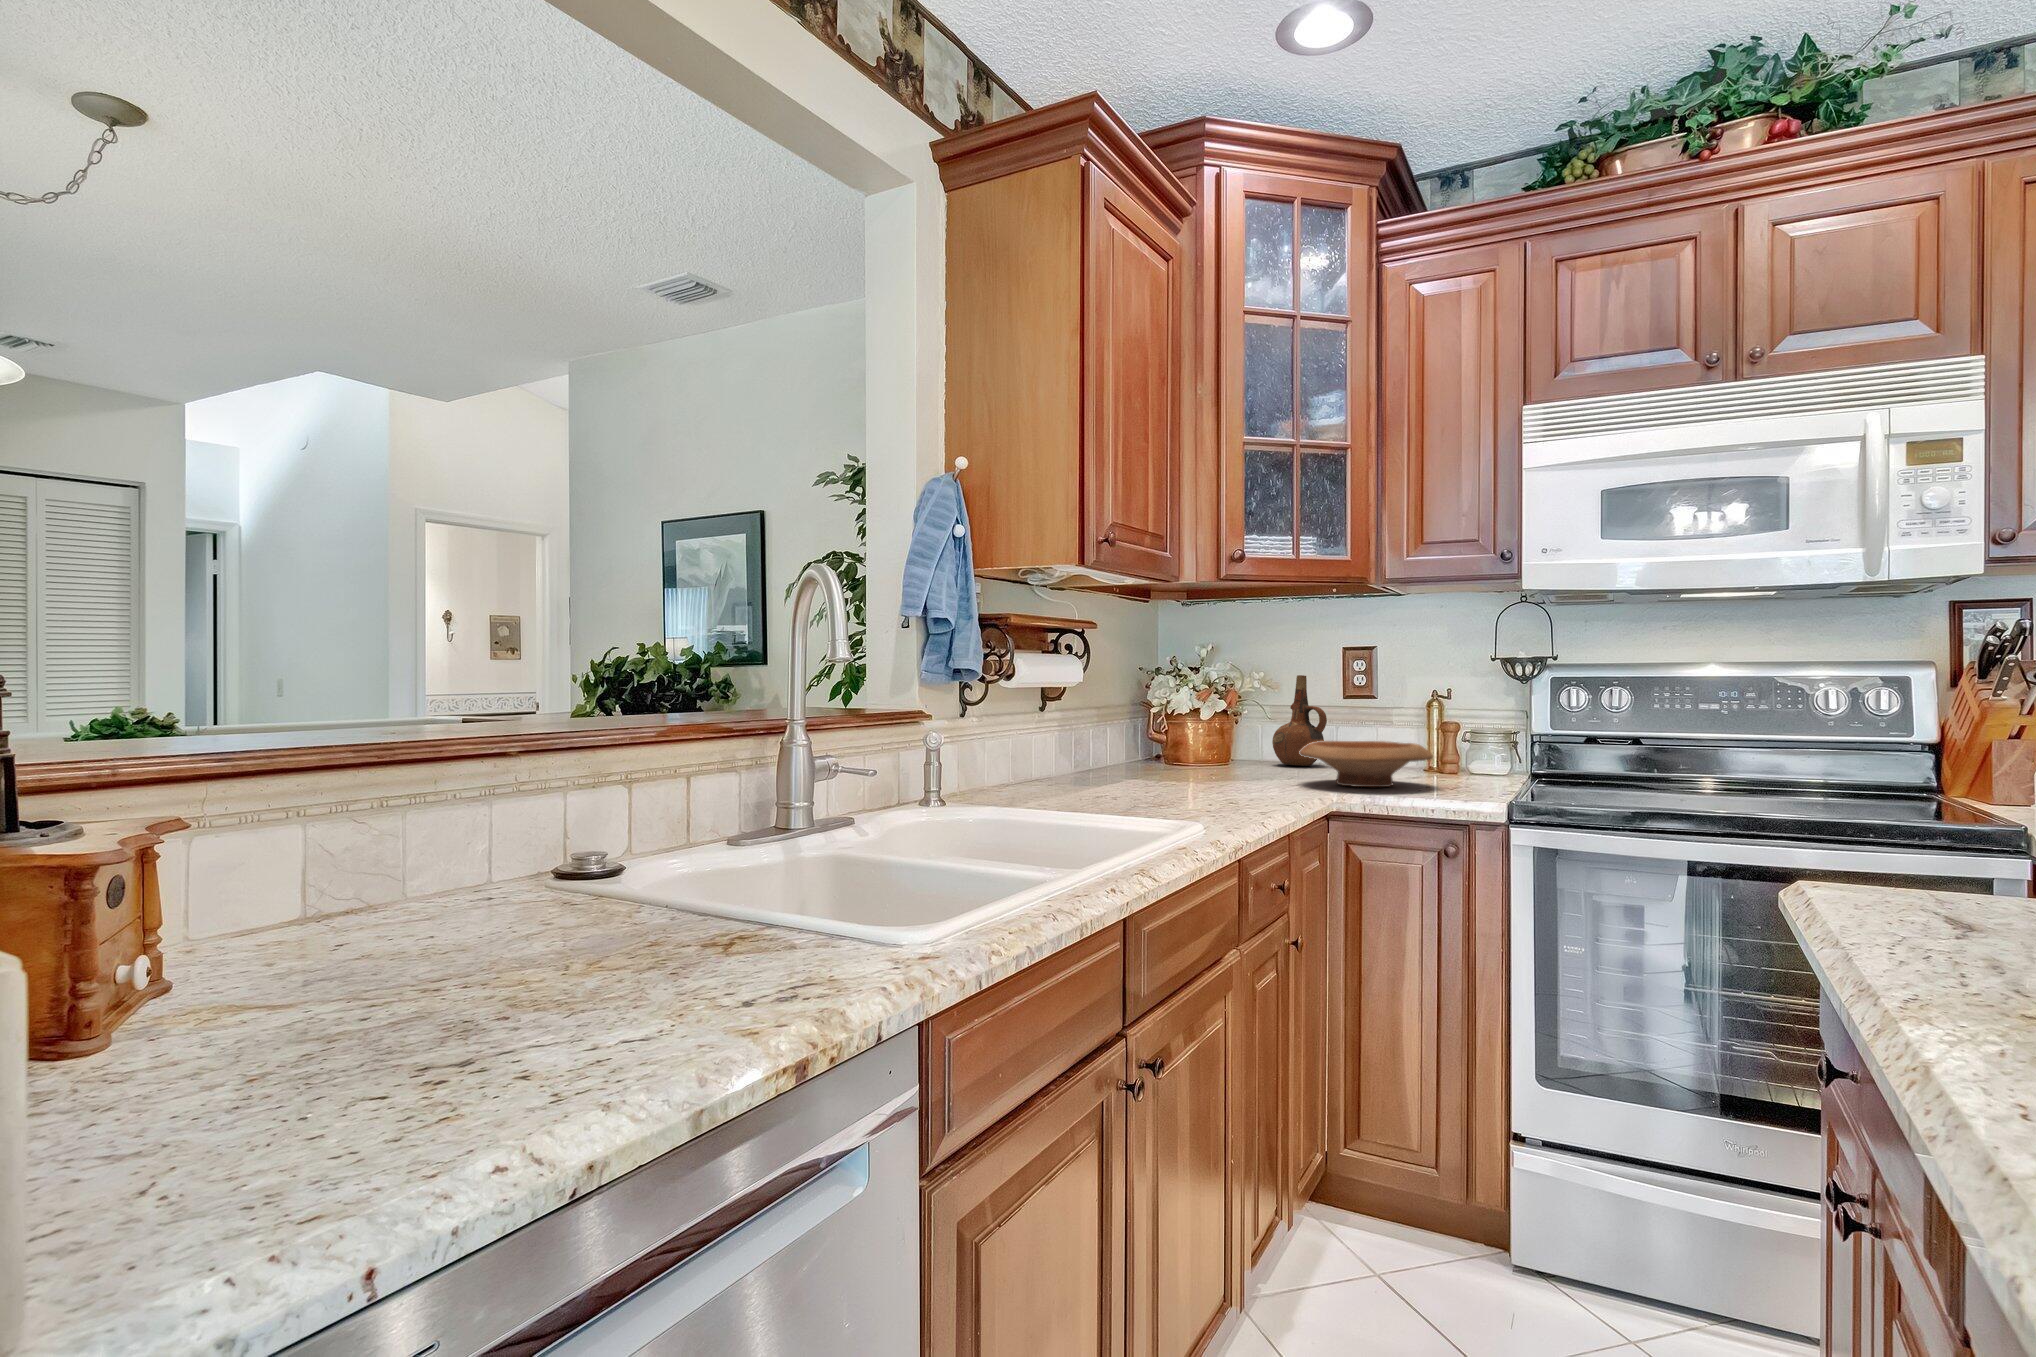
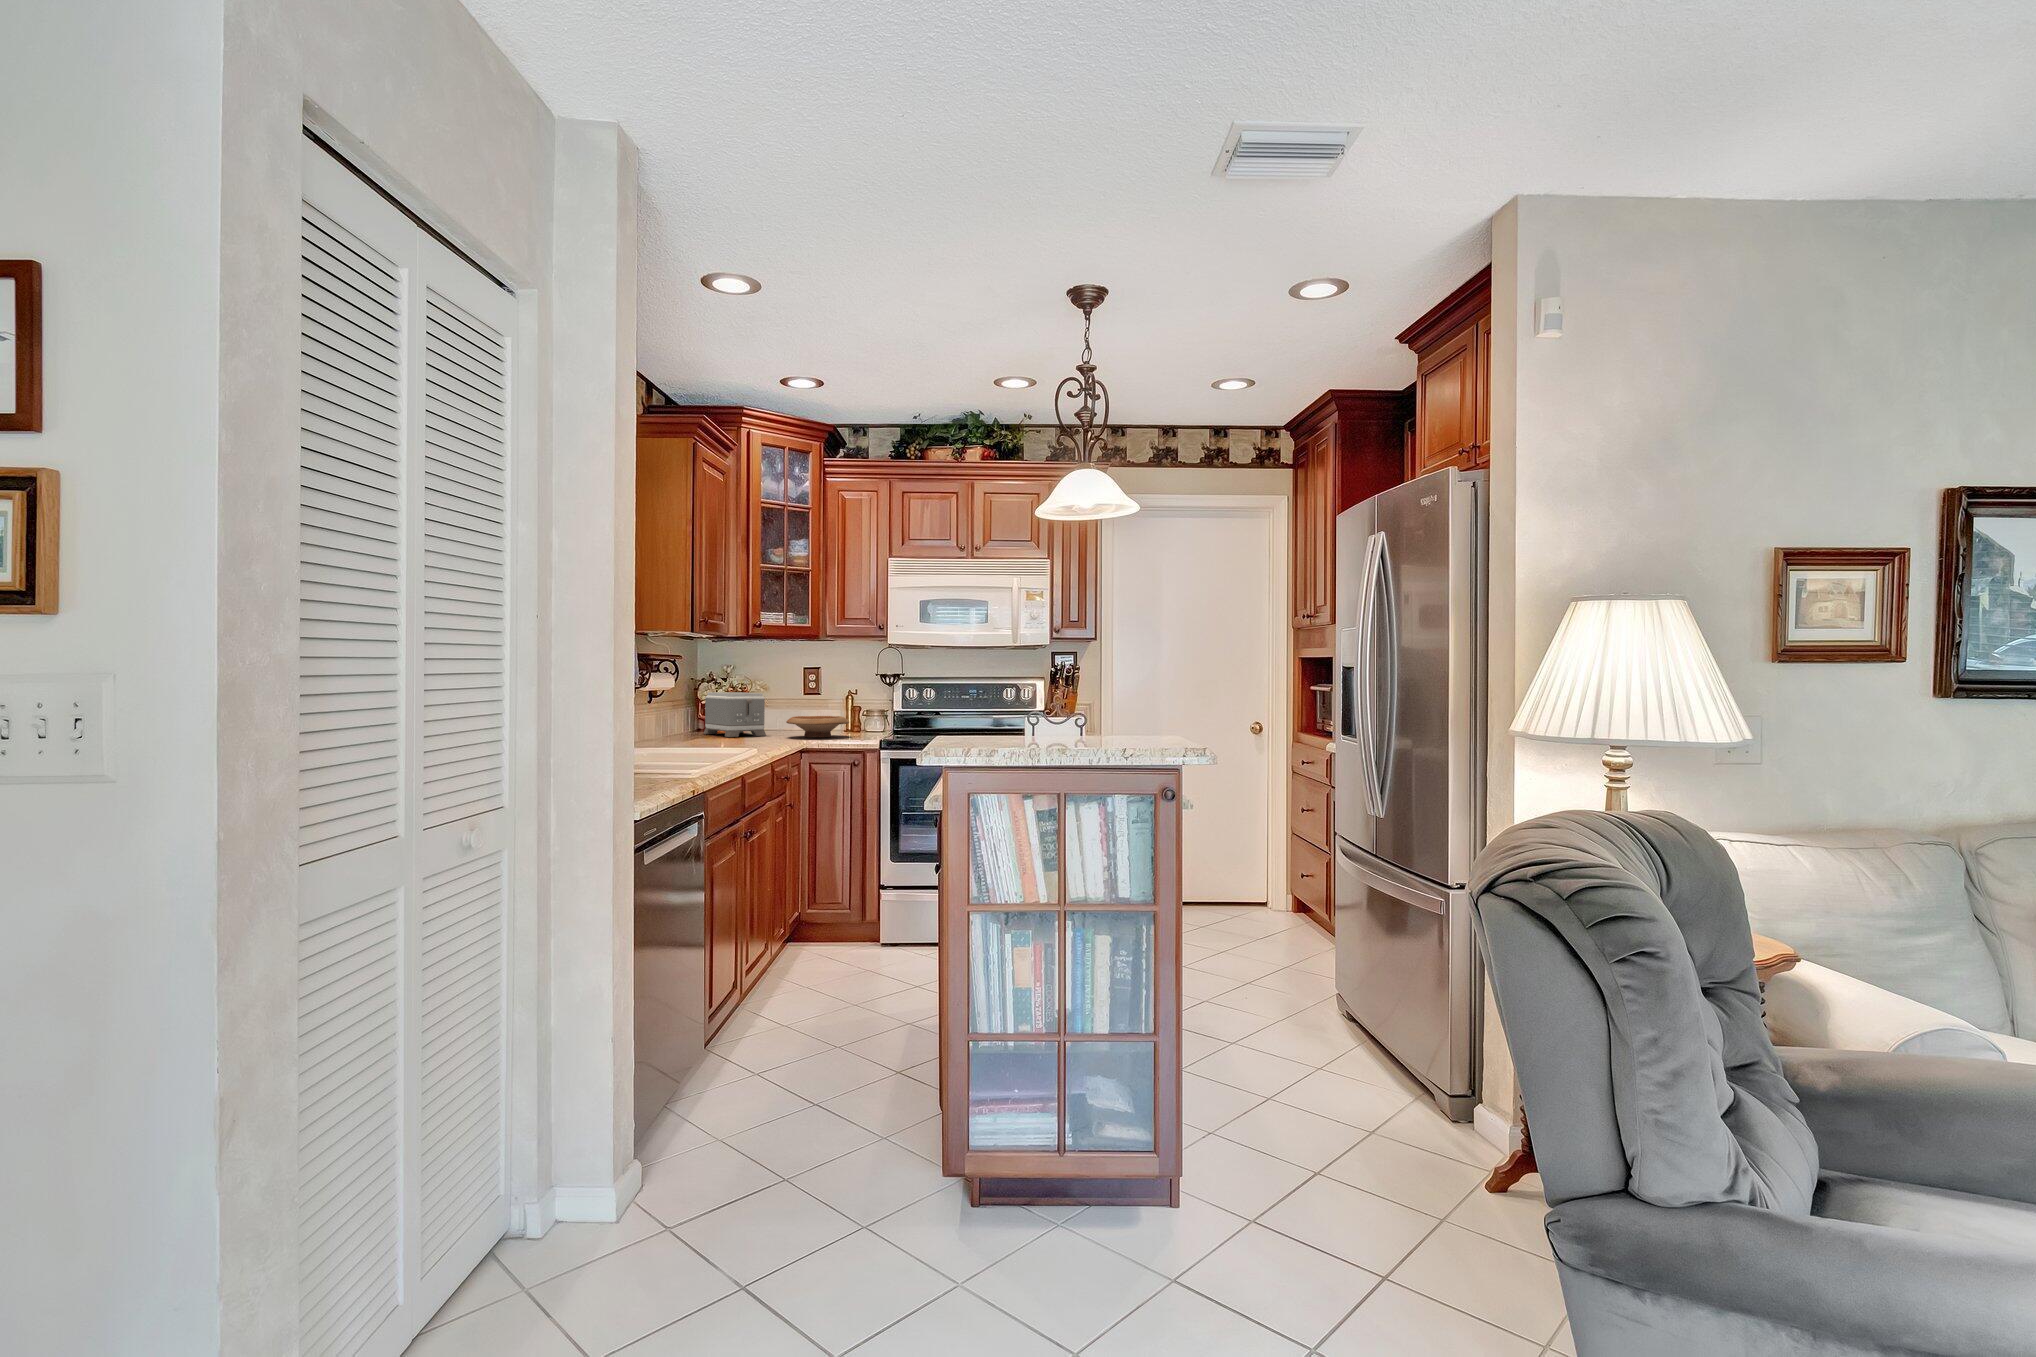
ceramic pitcher: present [1272,675,1327,766] -> none [767,683,796,731]
toaster: none [1156,693,1264,777] -> present [704,692,766,737]

